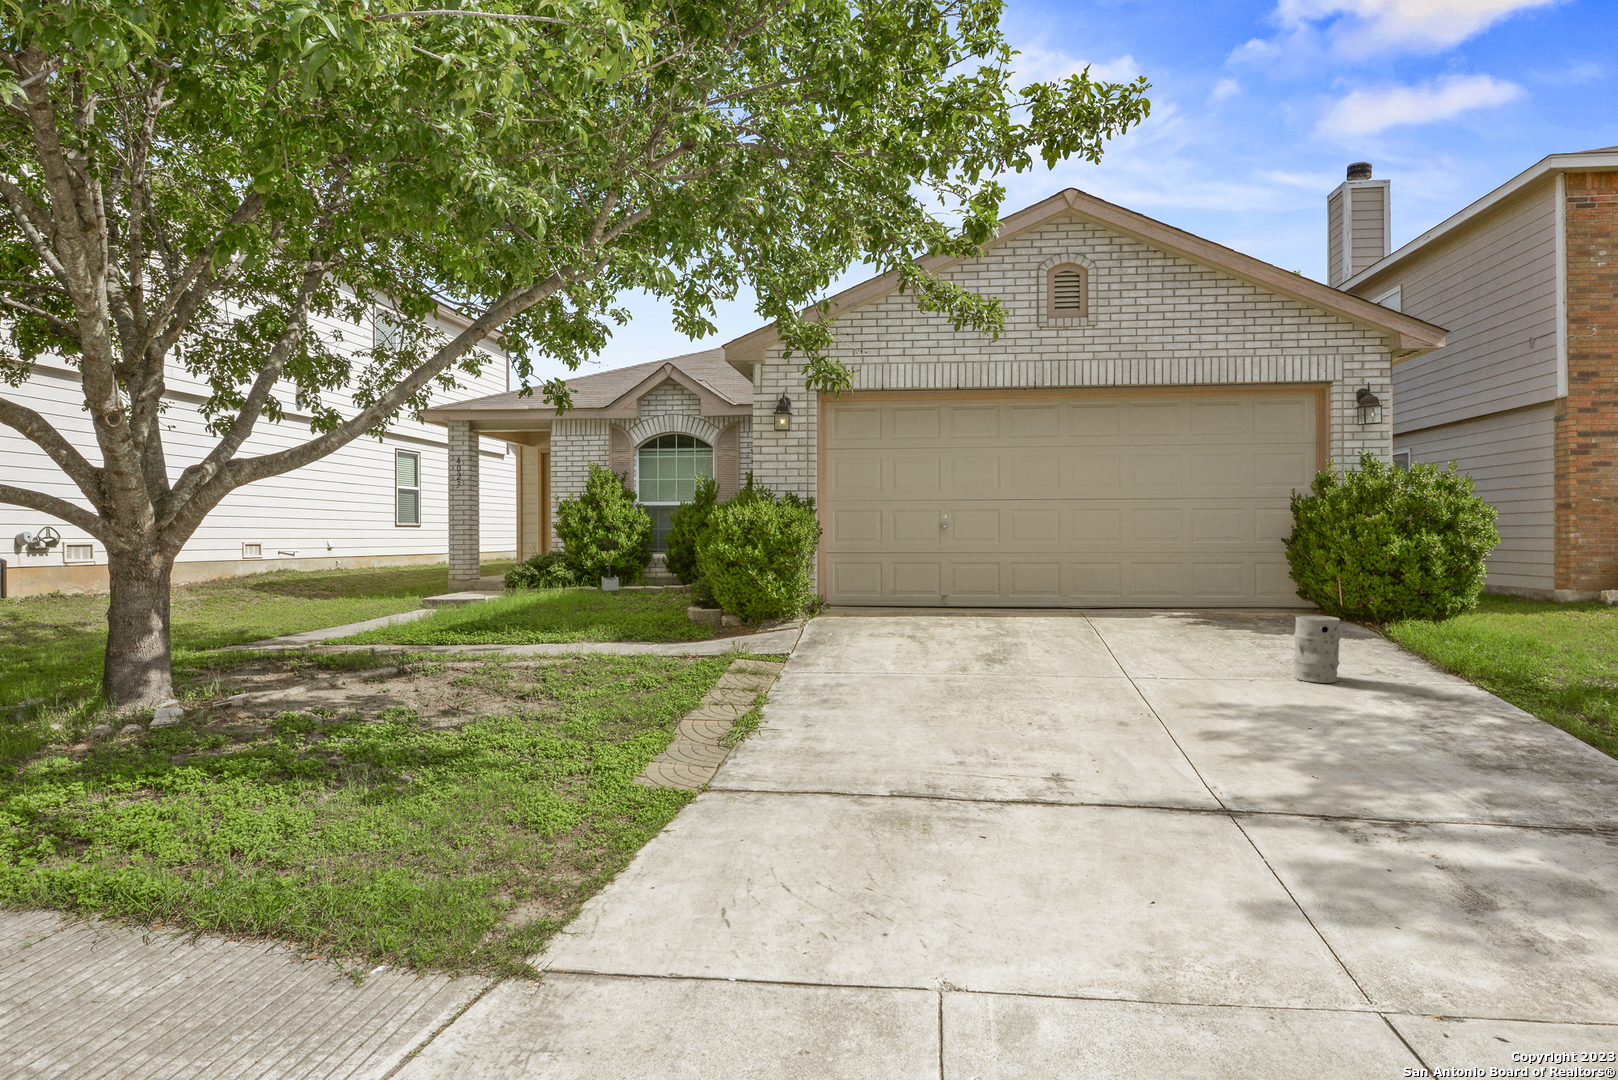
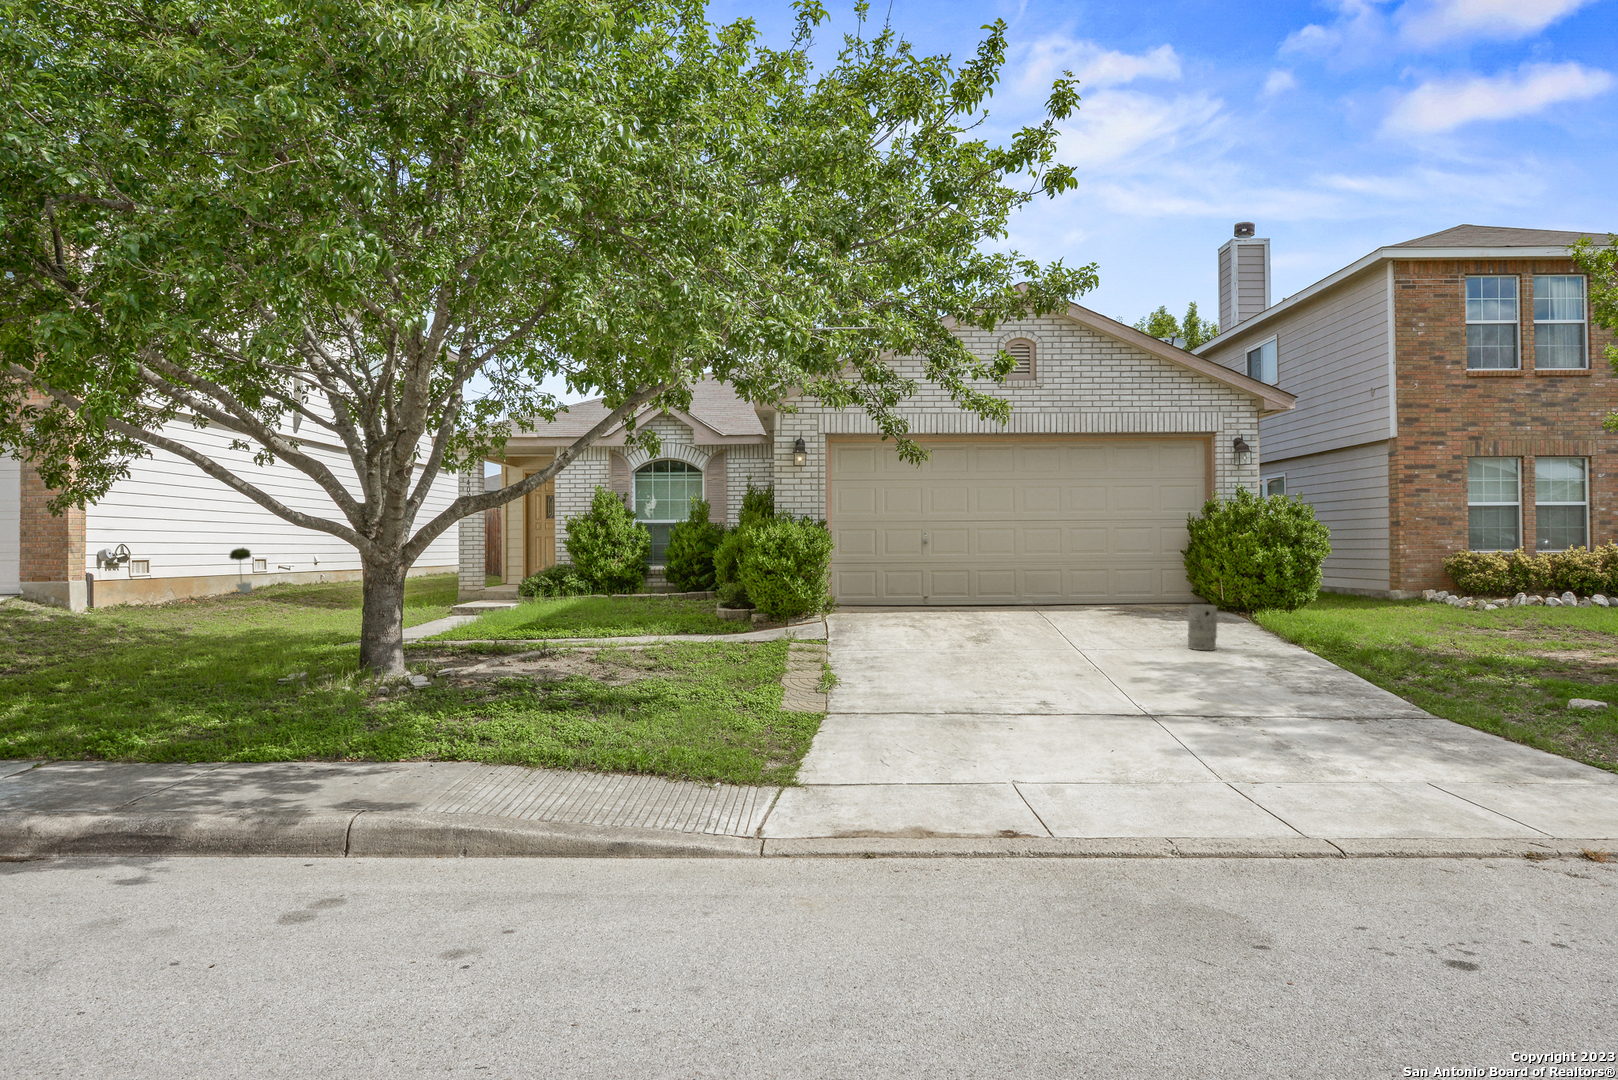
potted tree: present [595,537,619,591] -> present [229,548,252,593]

